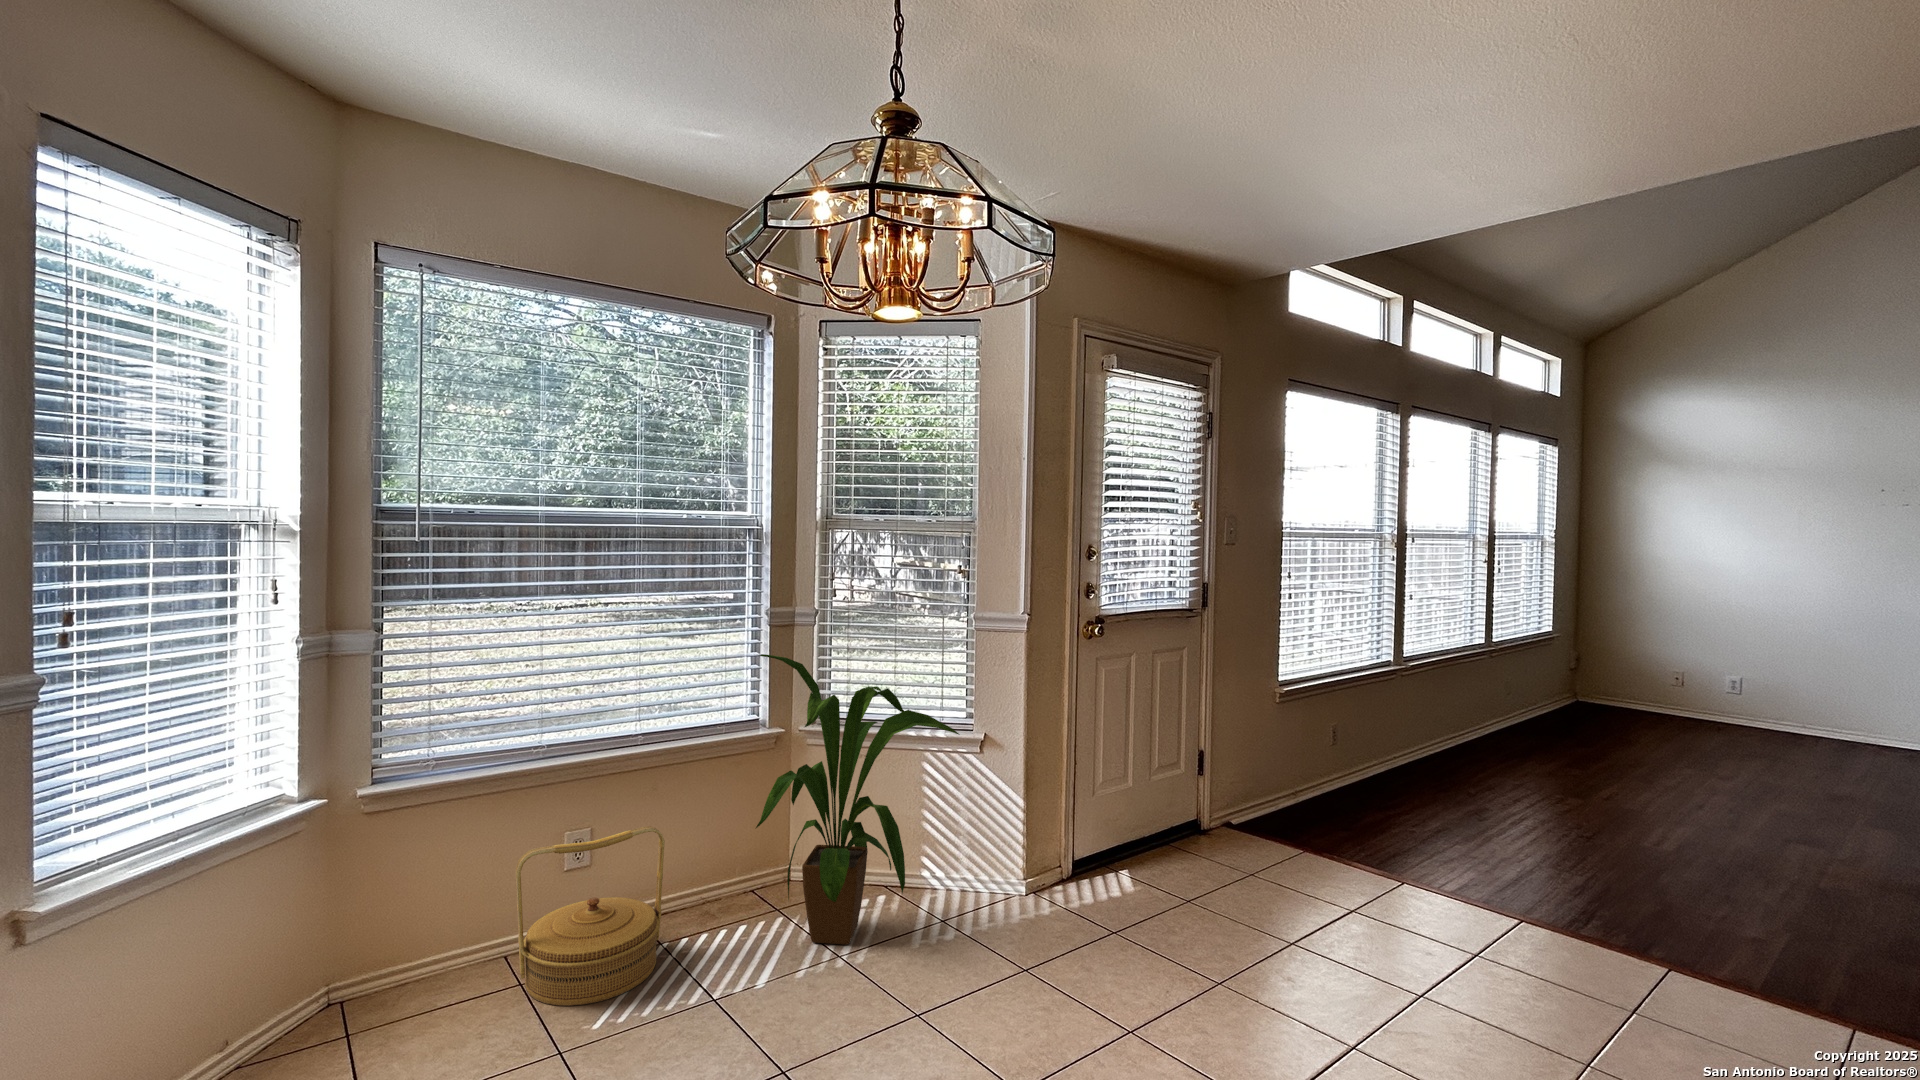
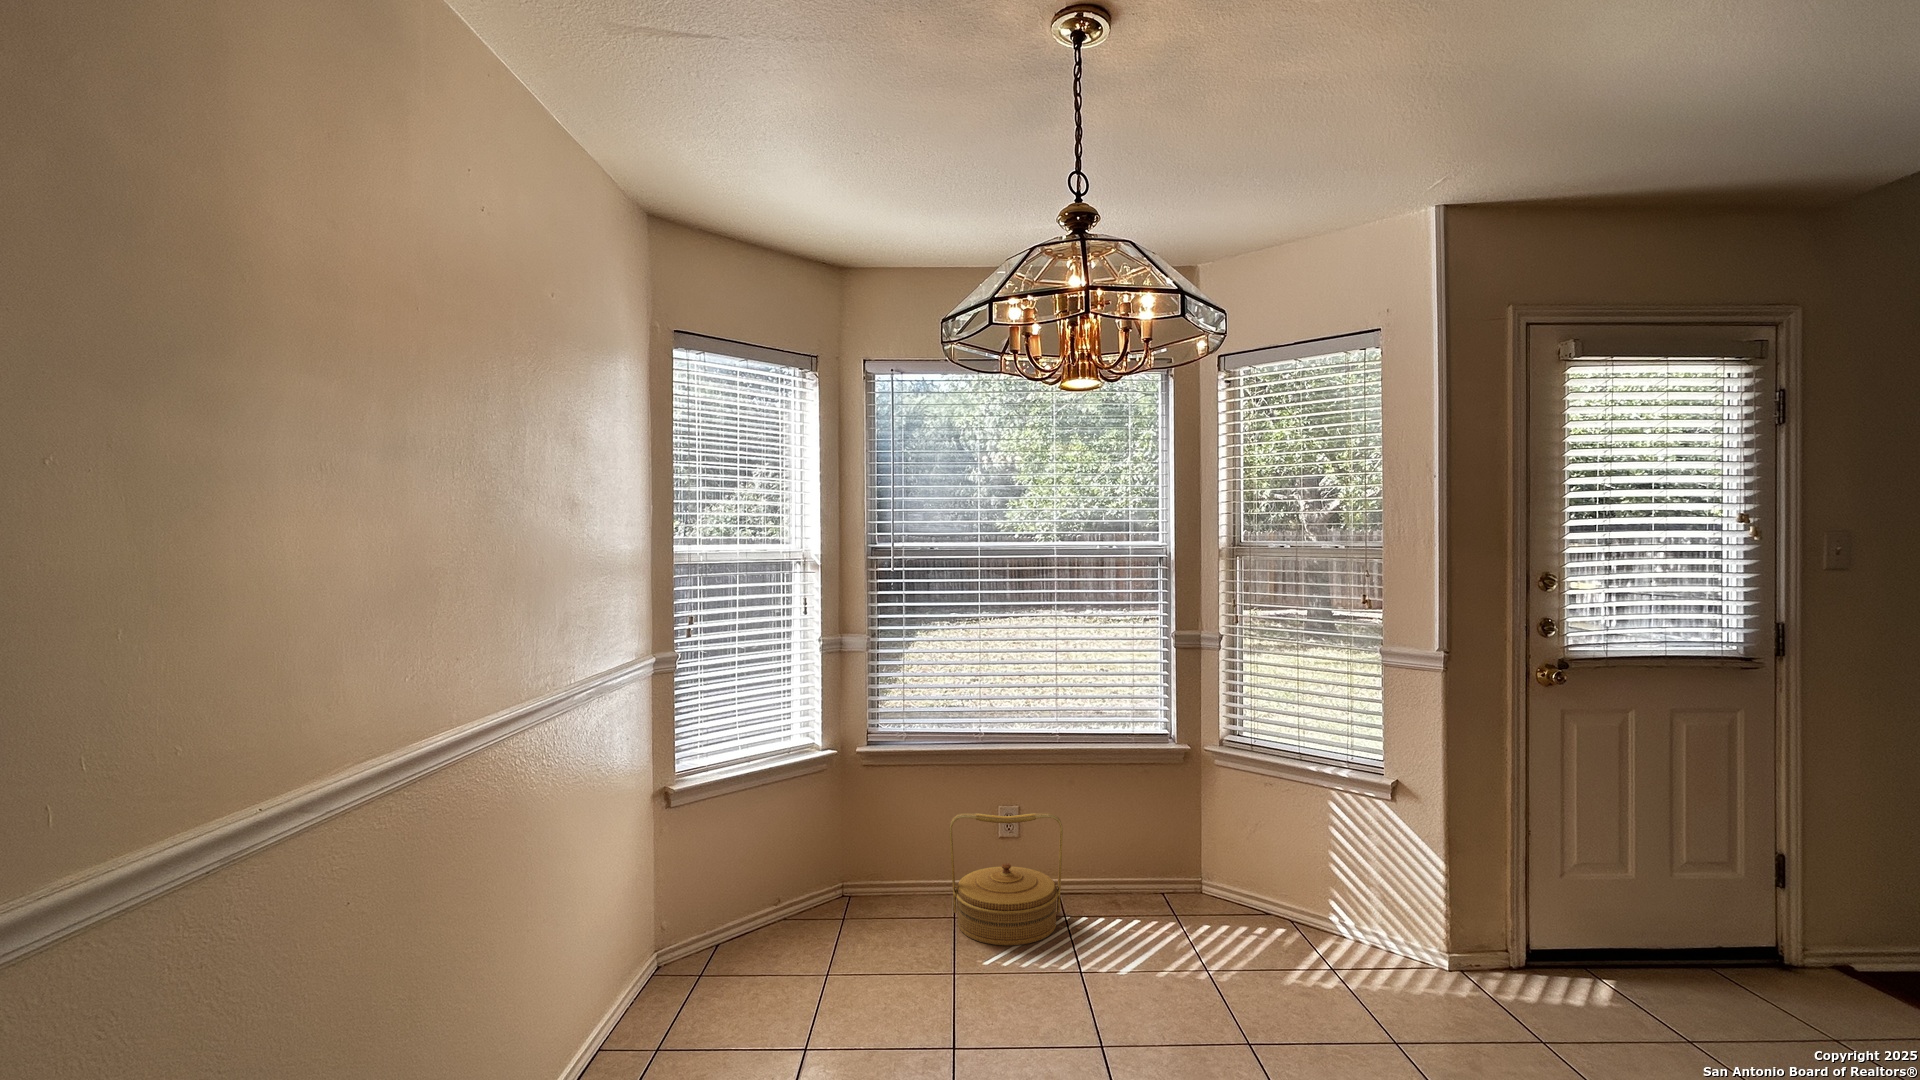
house plant: present [756,654,959,945] -> none [1119,673,1344,962]

